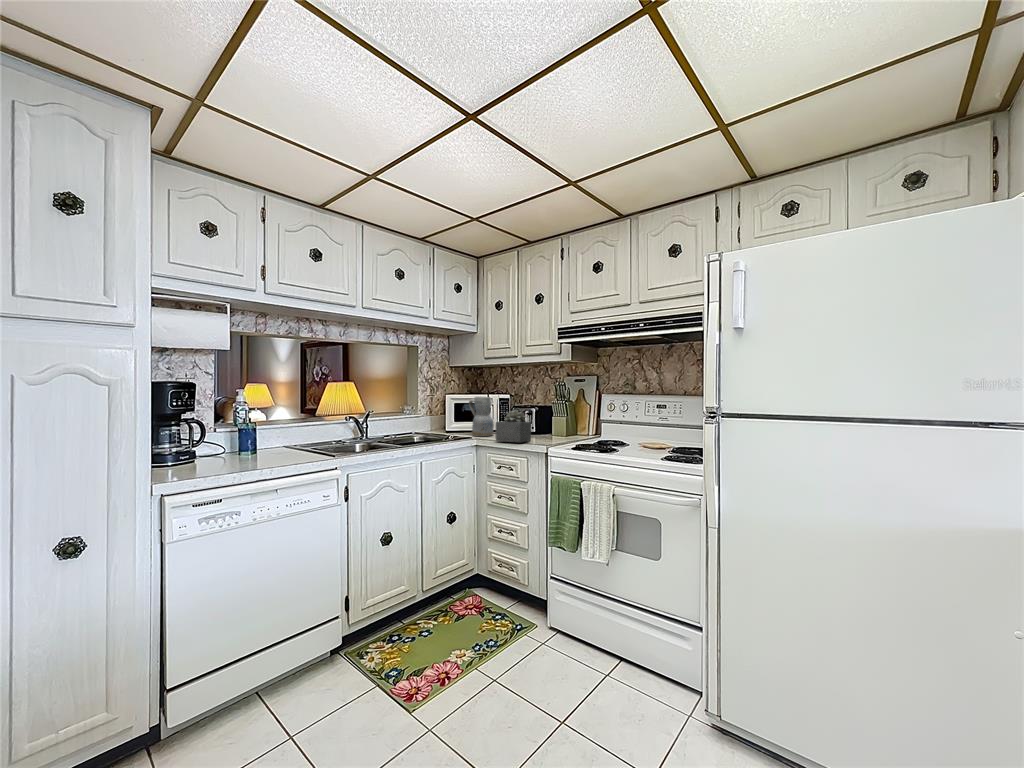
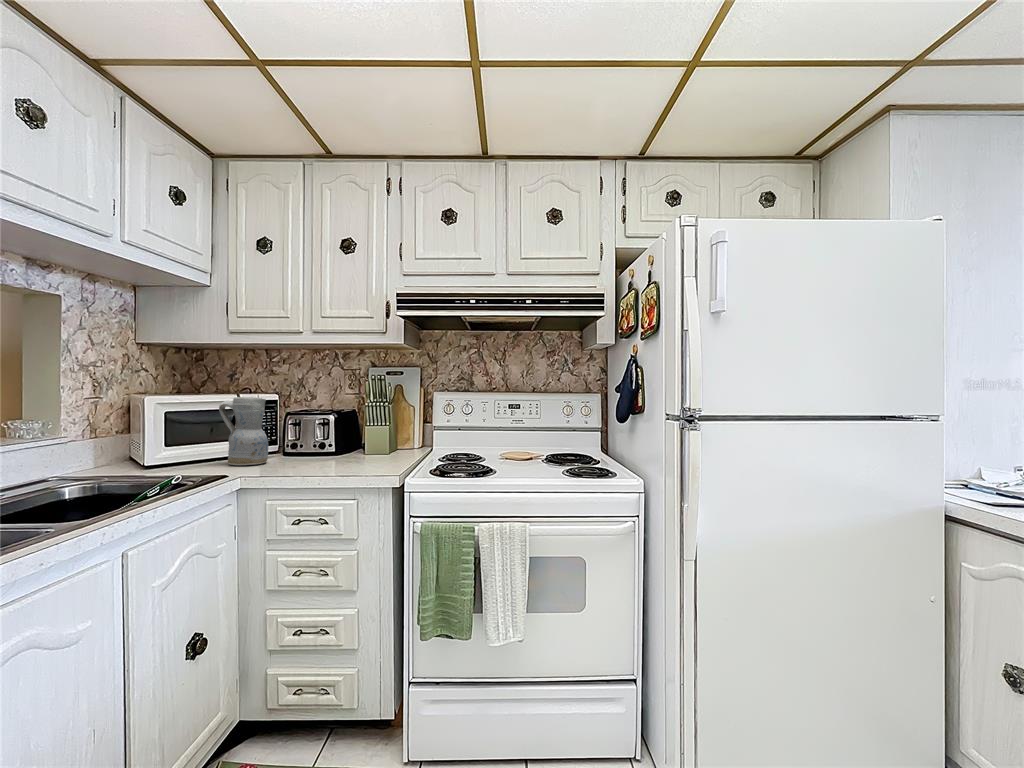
succulent plant: present [496,410,531,442] -> none [301,418,355,471]

